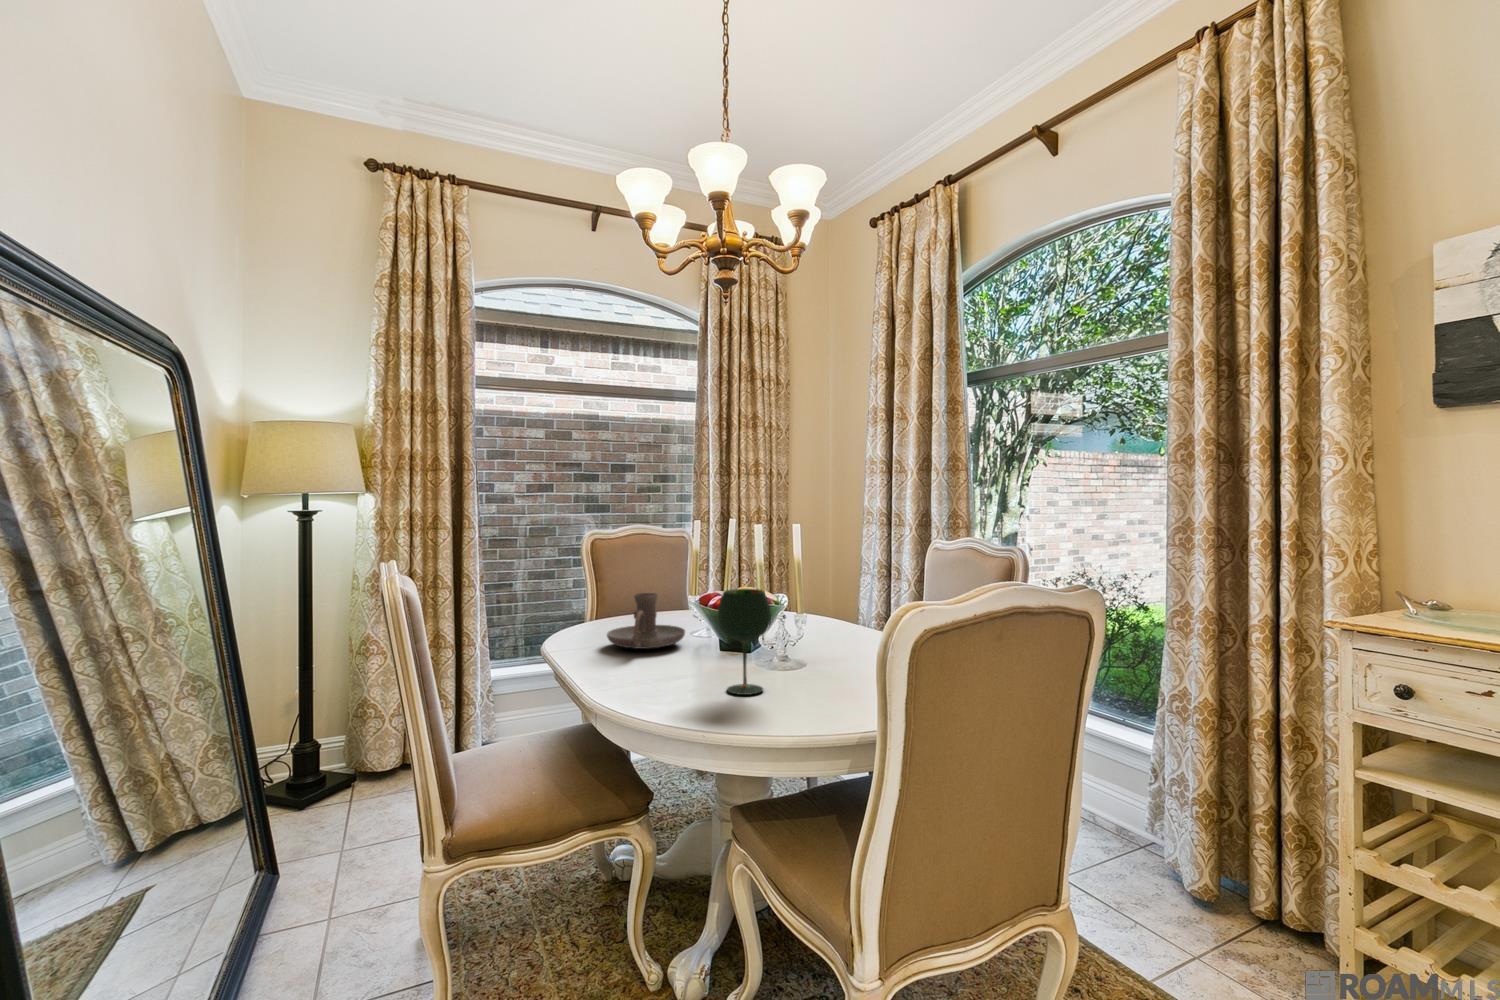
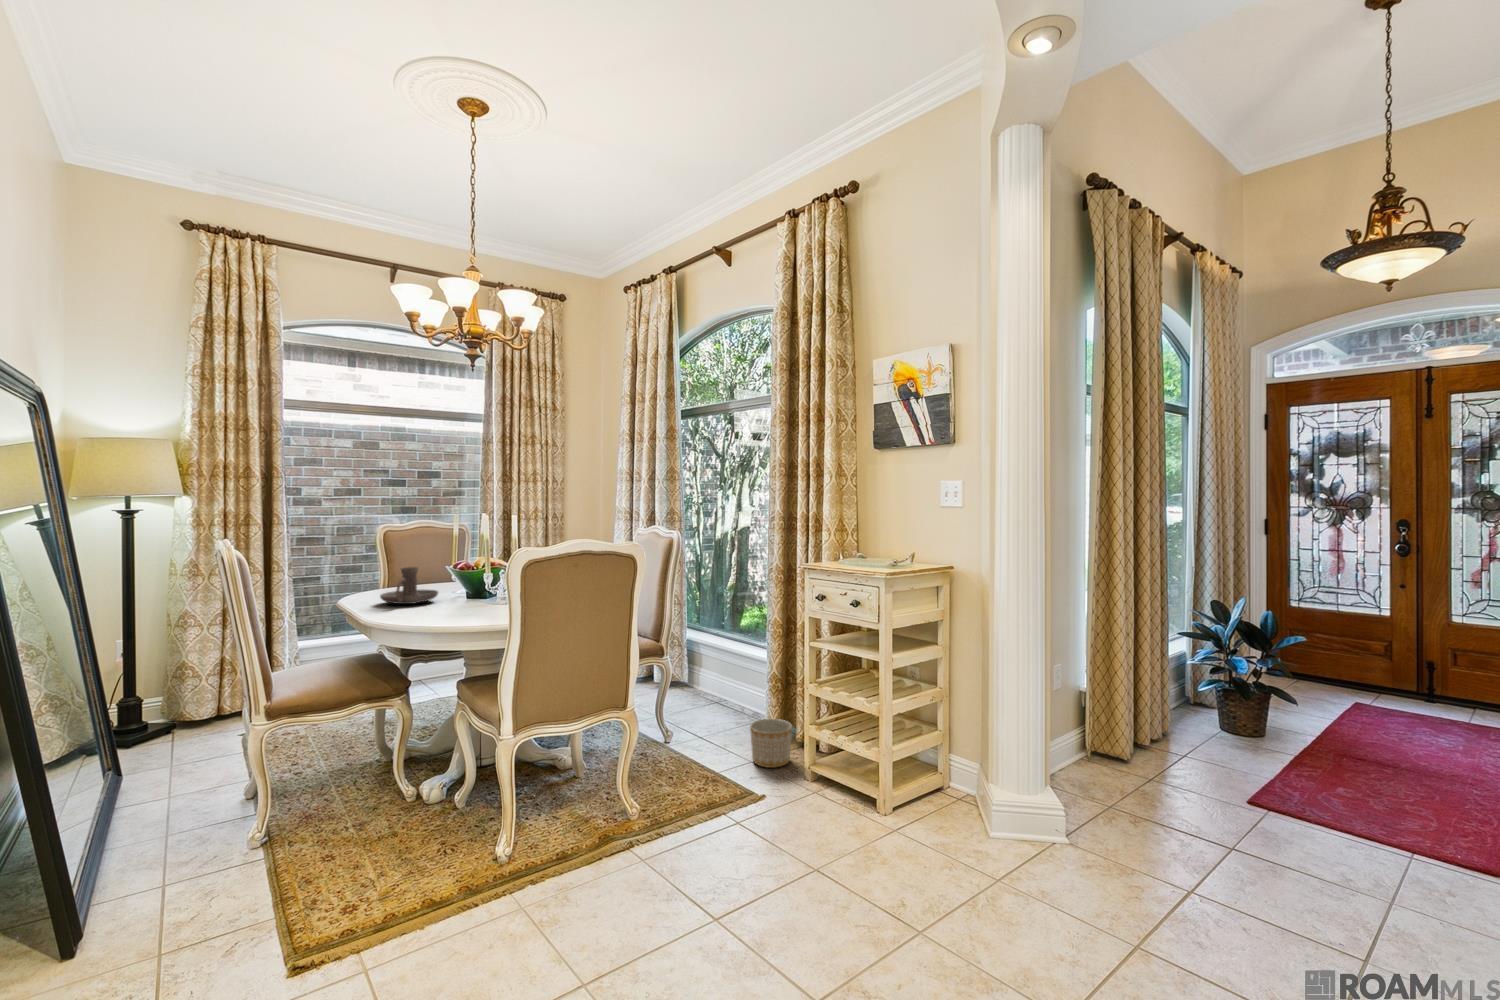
wine glass: present [718,589,771,695] -> none [440,559,474,621]
planter: none [1186,859,1275,959] -> present [750,719,792,768]

